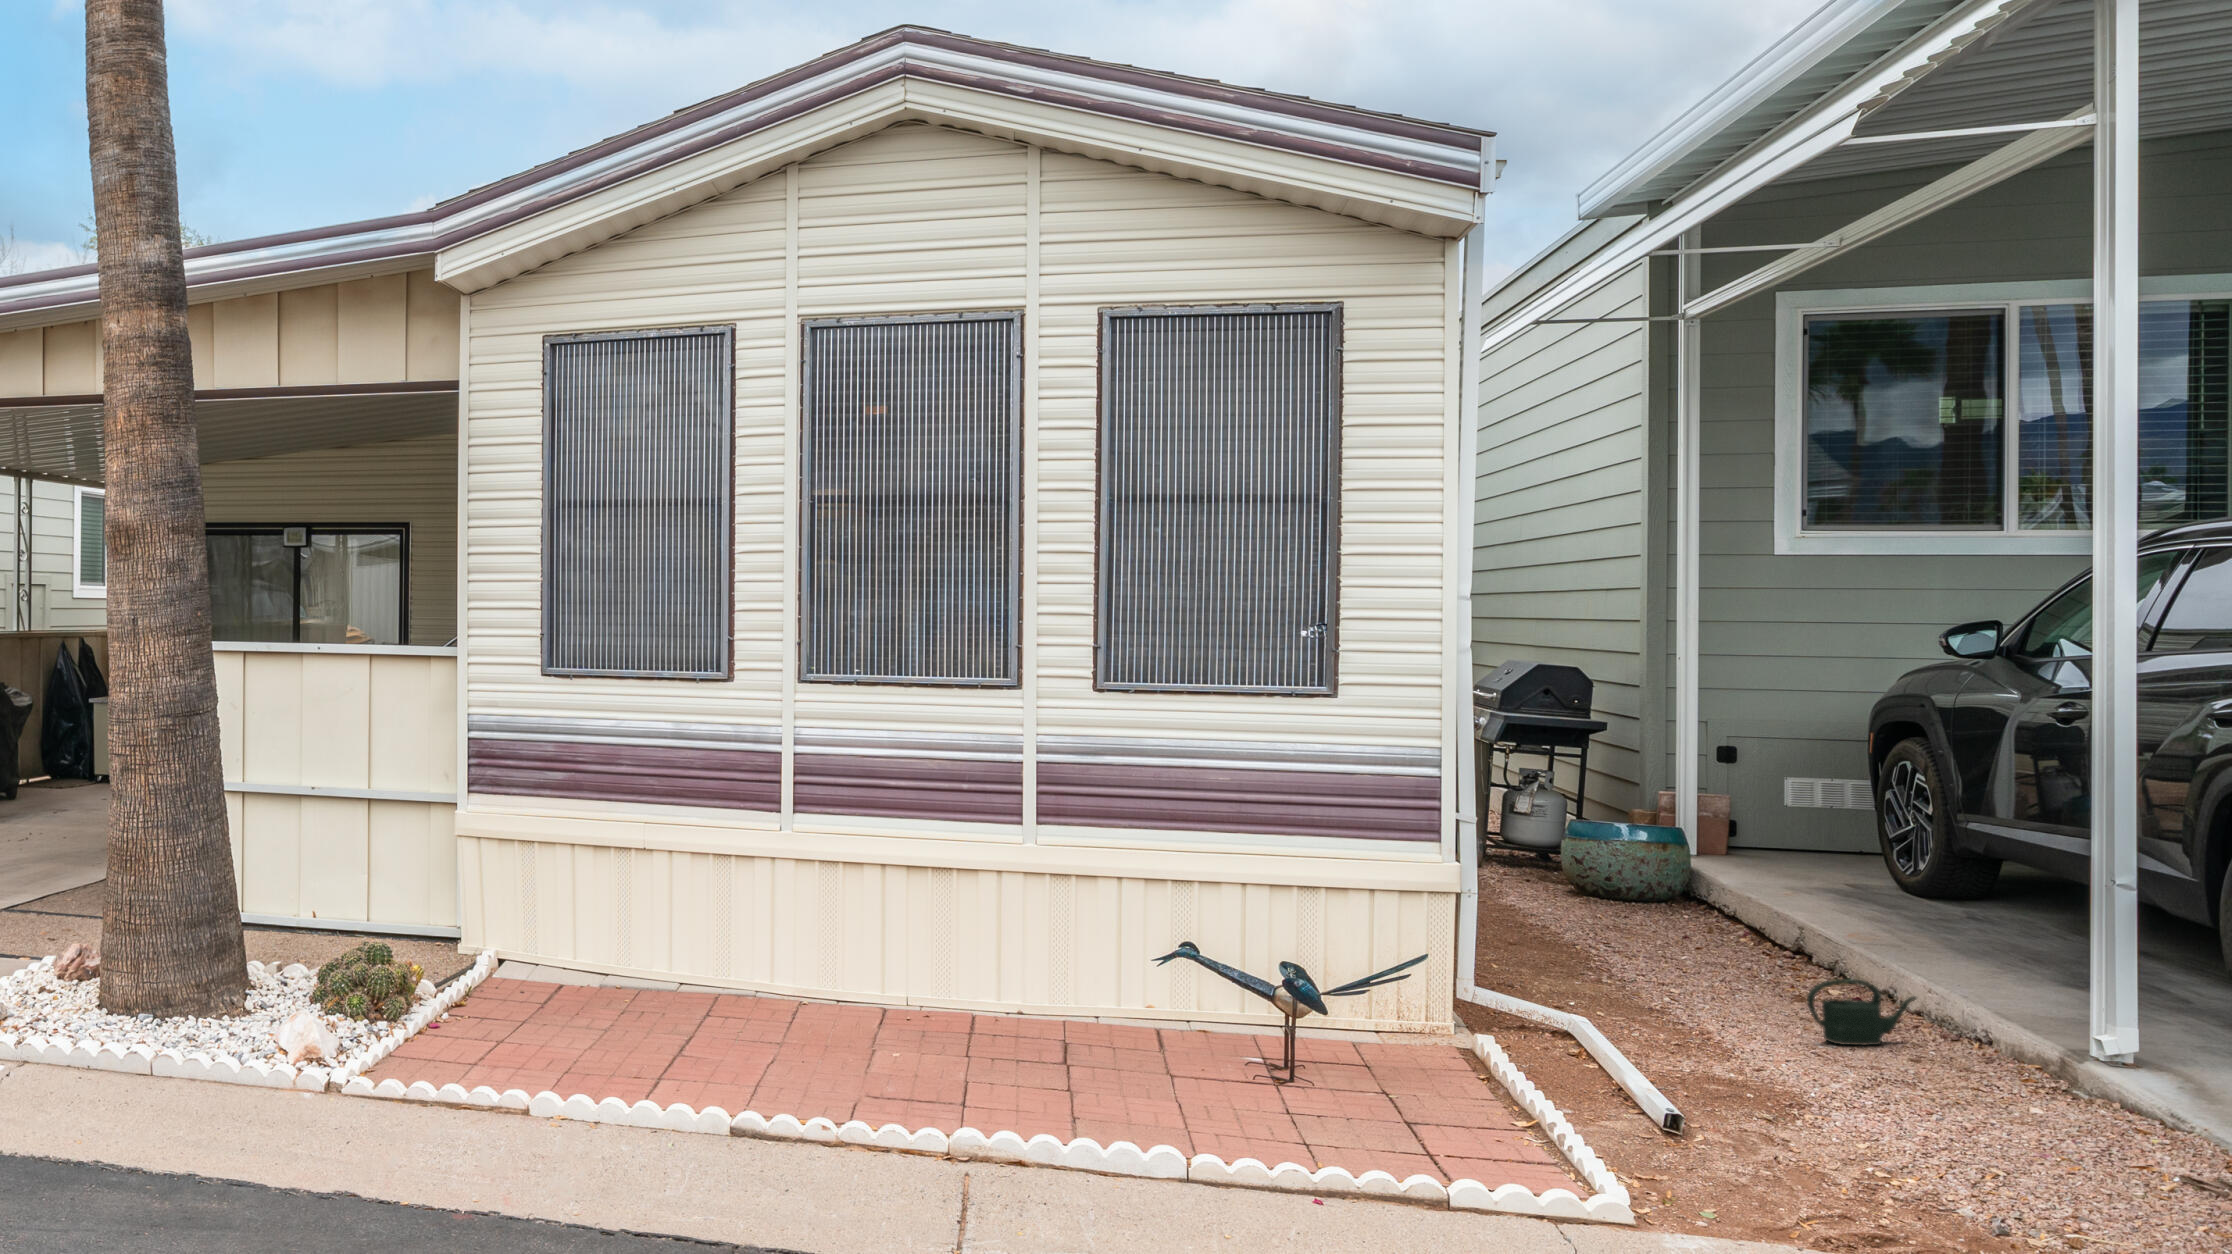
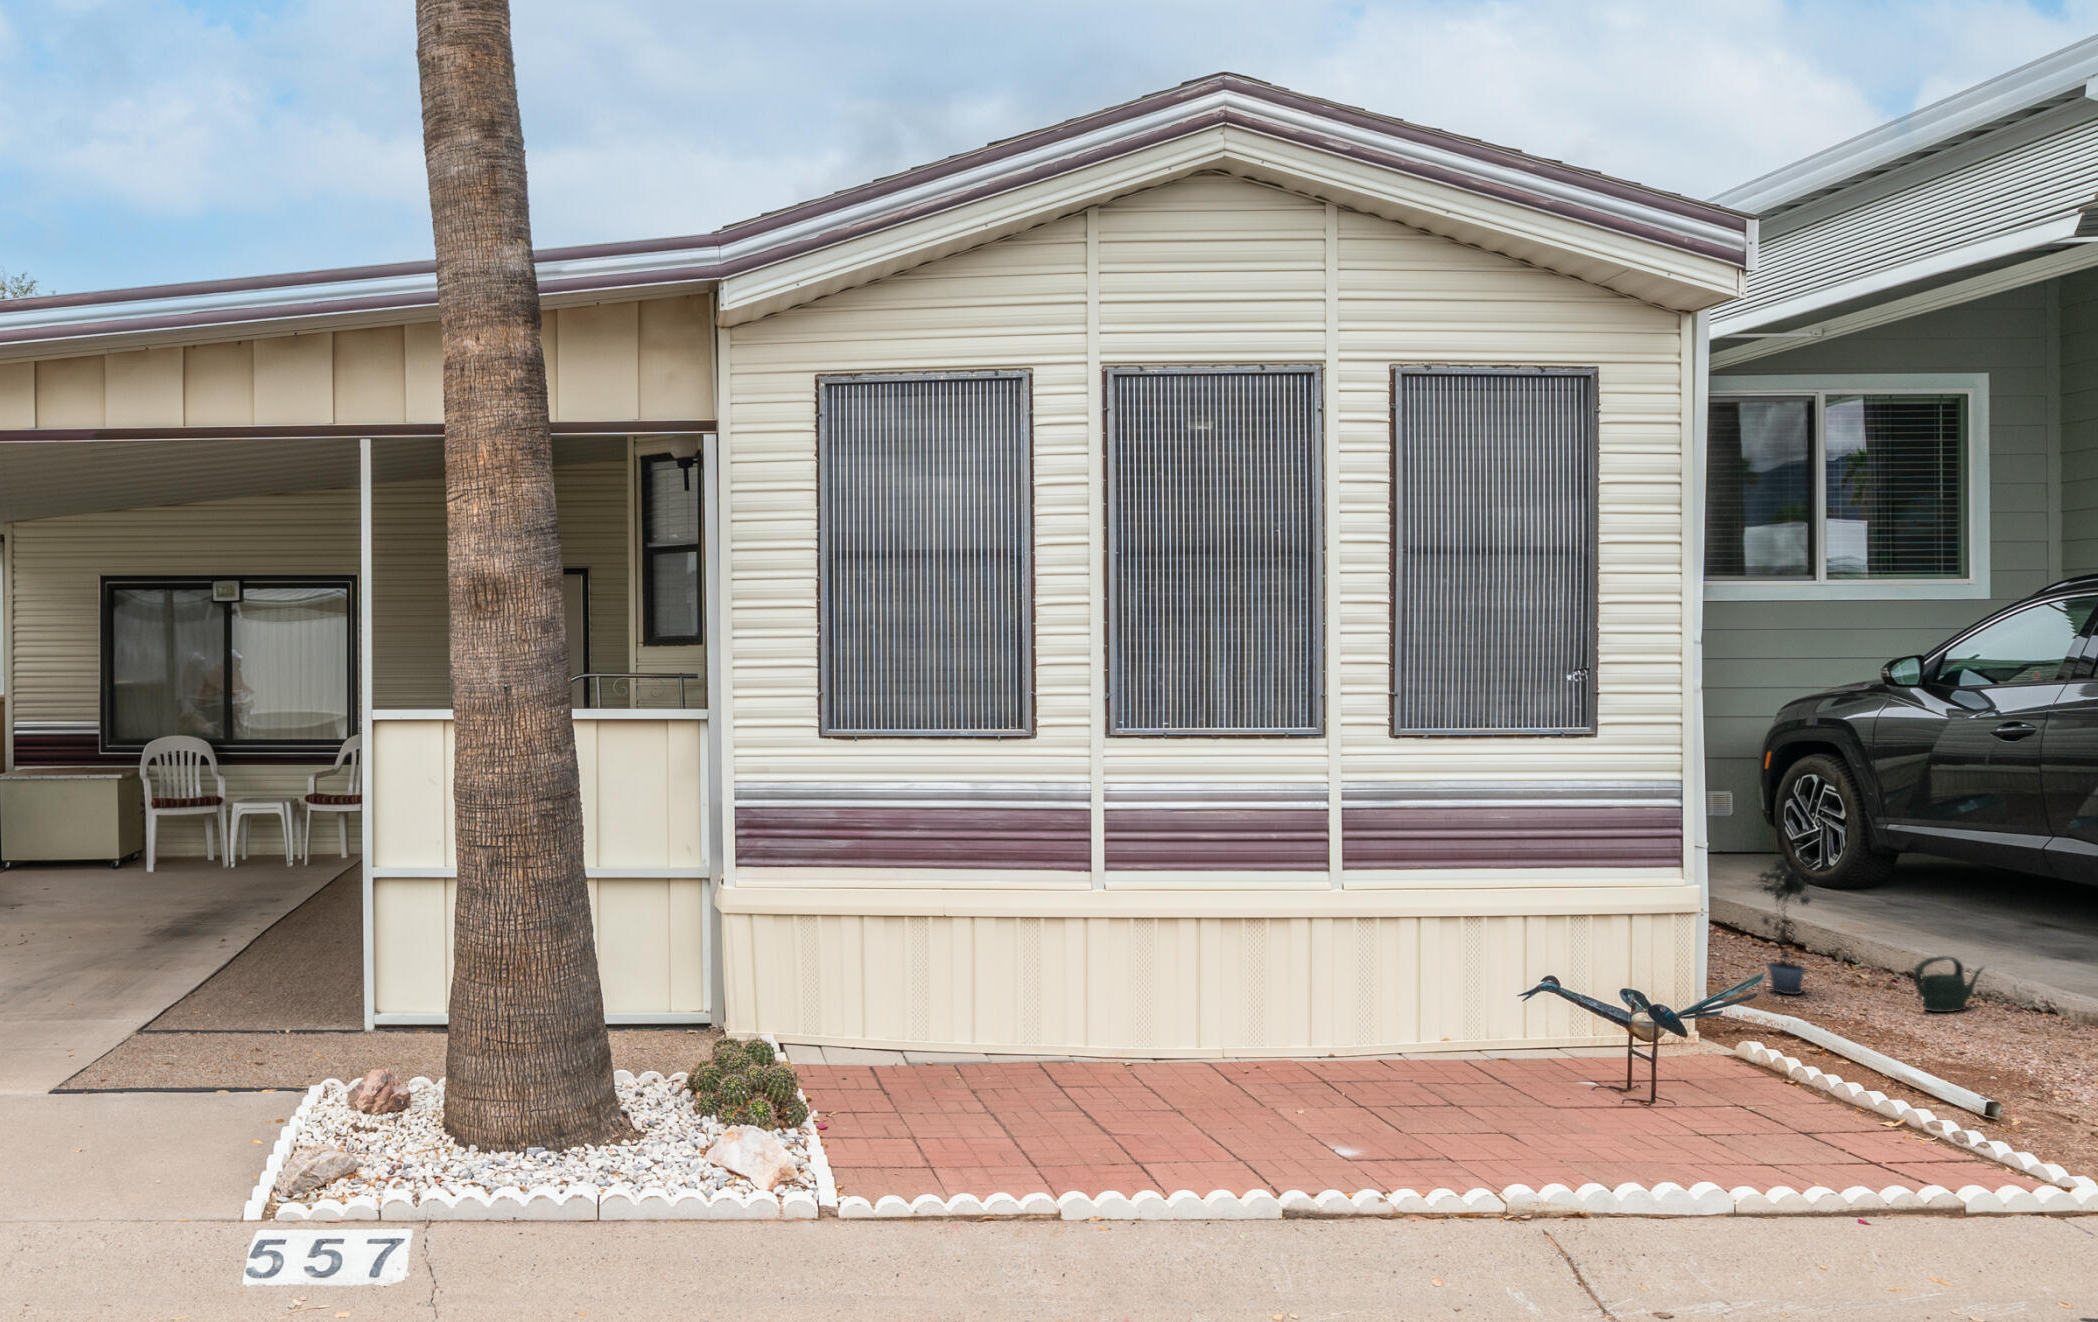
potted plant: none [1657,840,1736,1007] -> present [1759,849,1817,994]

